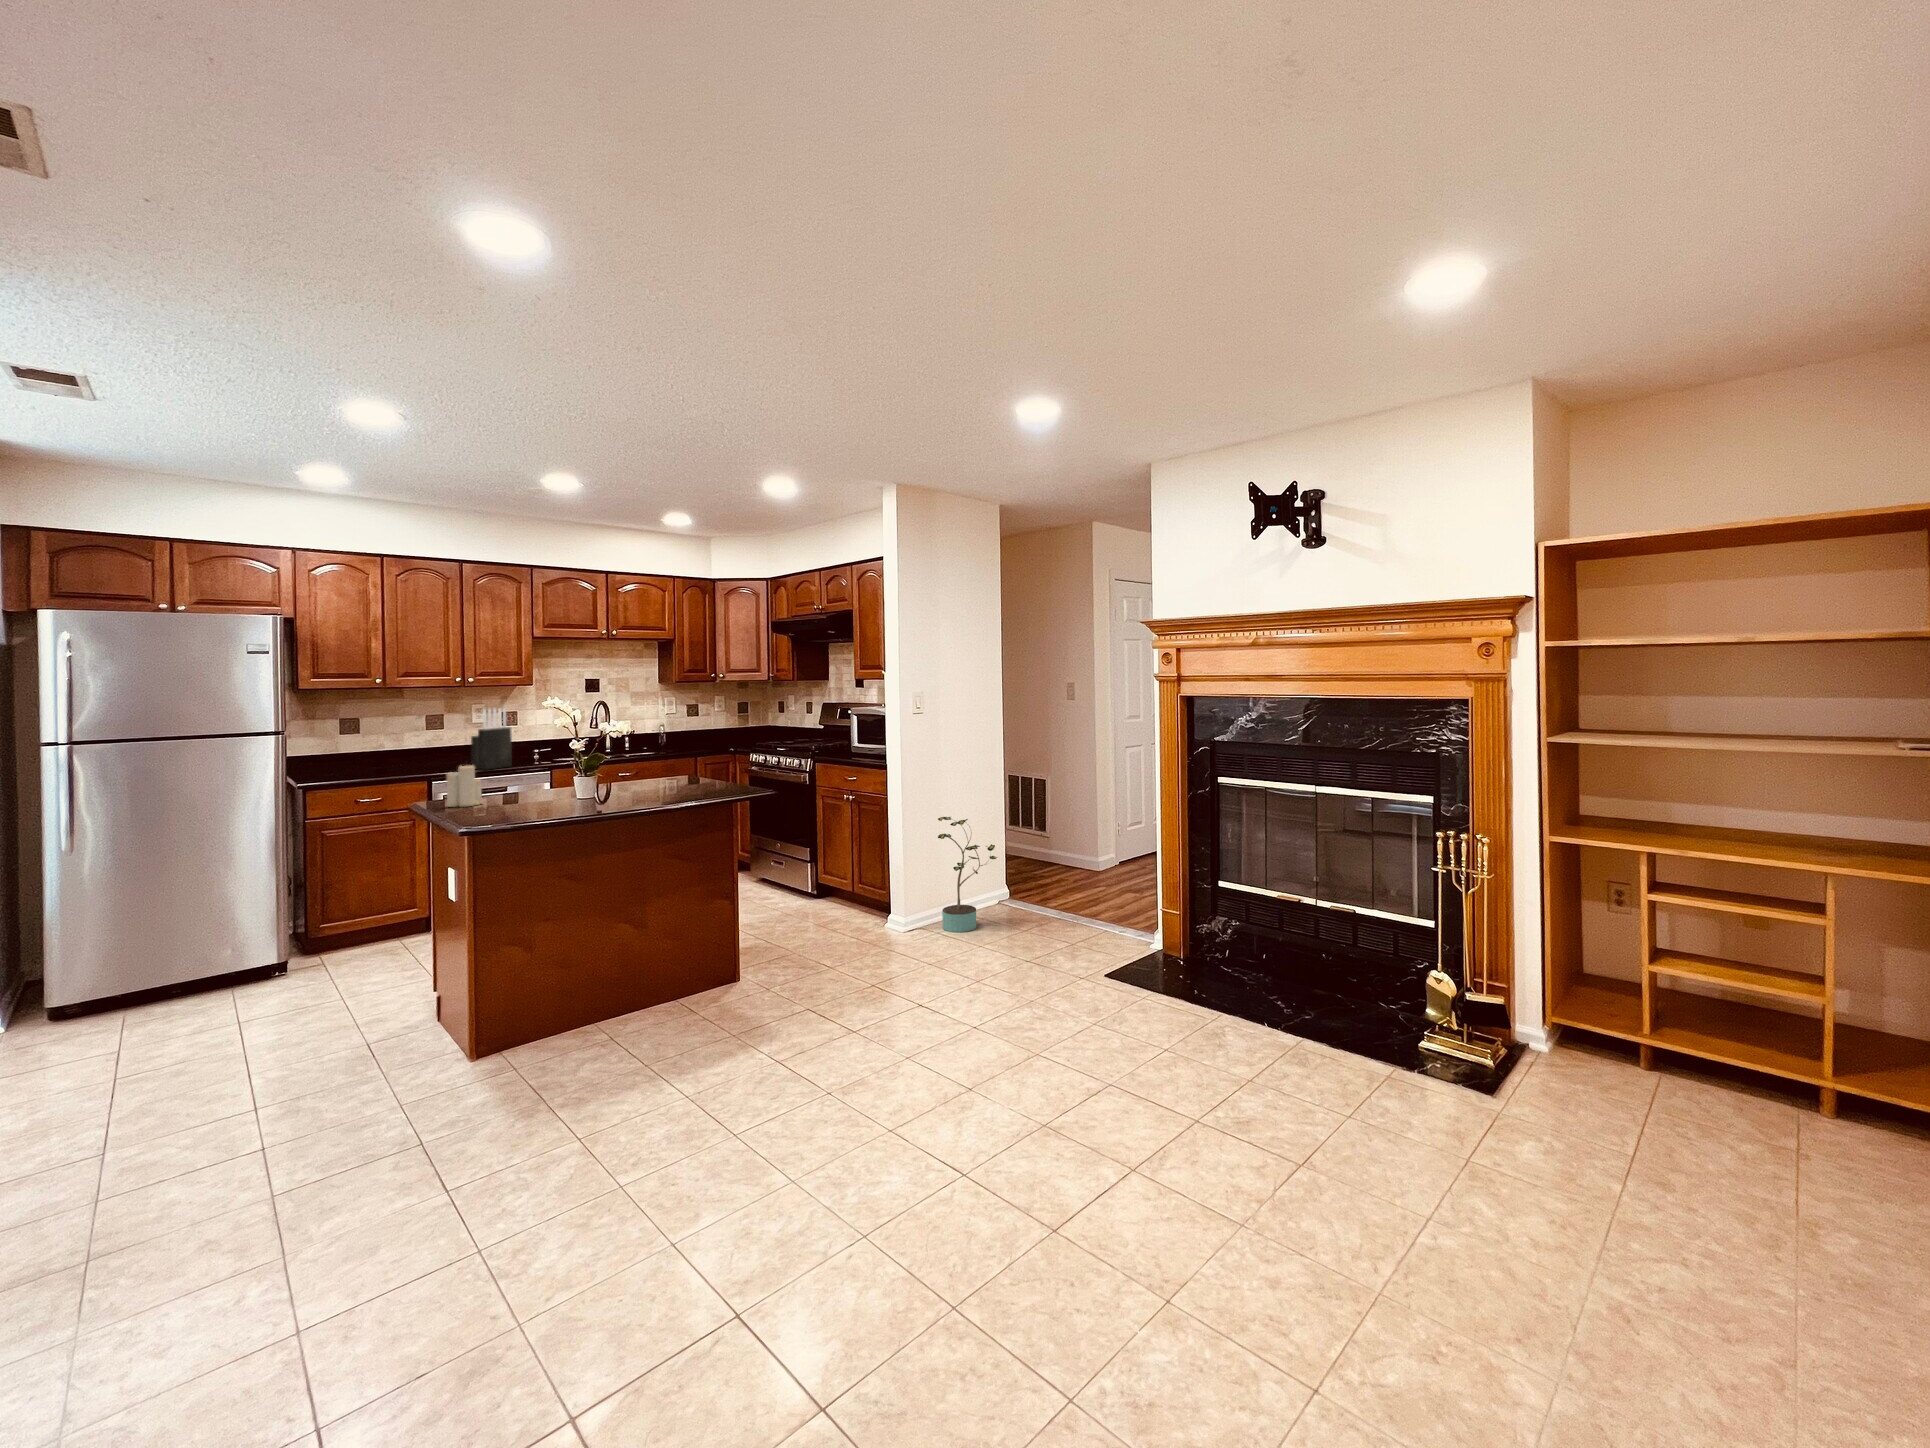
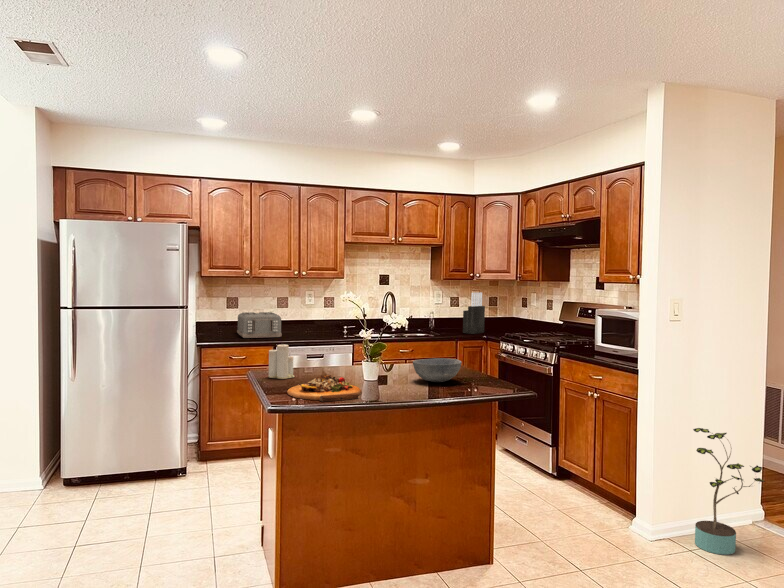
knife block: present [471,708,512,770] -> present [463,292,485,334]
toaster: none [360,736,439,773] -> present [237,312,282,338]
bowl: none [638,767,695,793] -> present [413,358,462,382]
cutting board: none [481,792,578,819] -> present [287,375,362,402]

